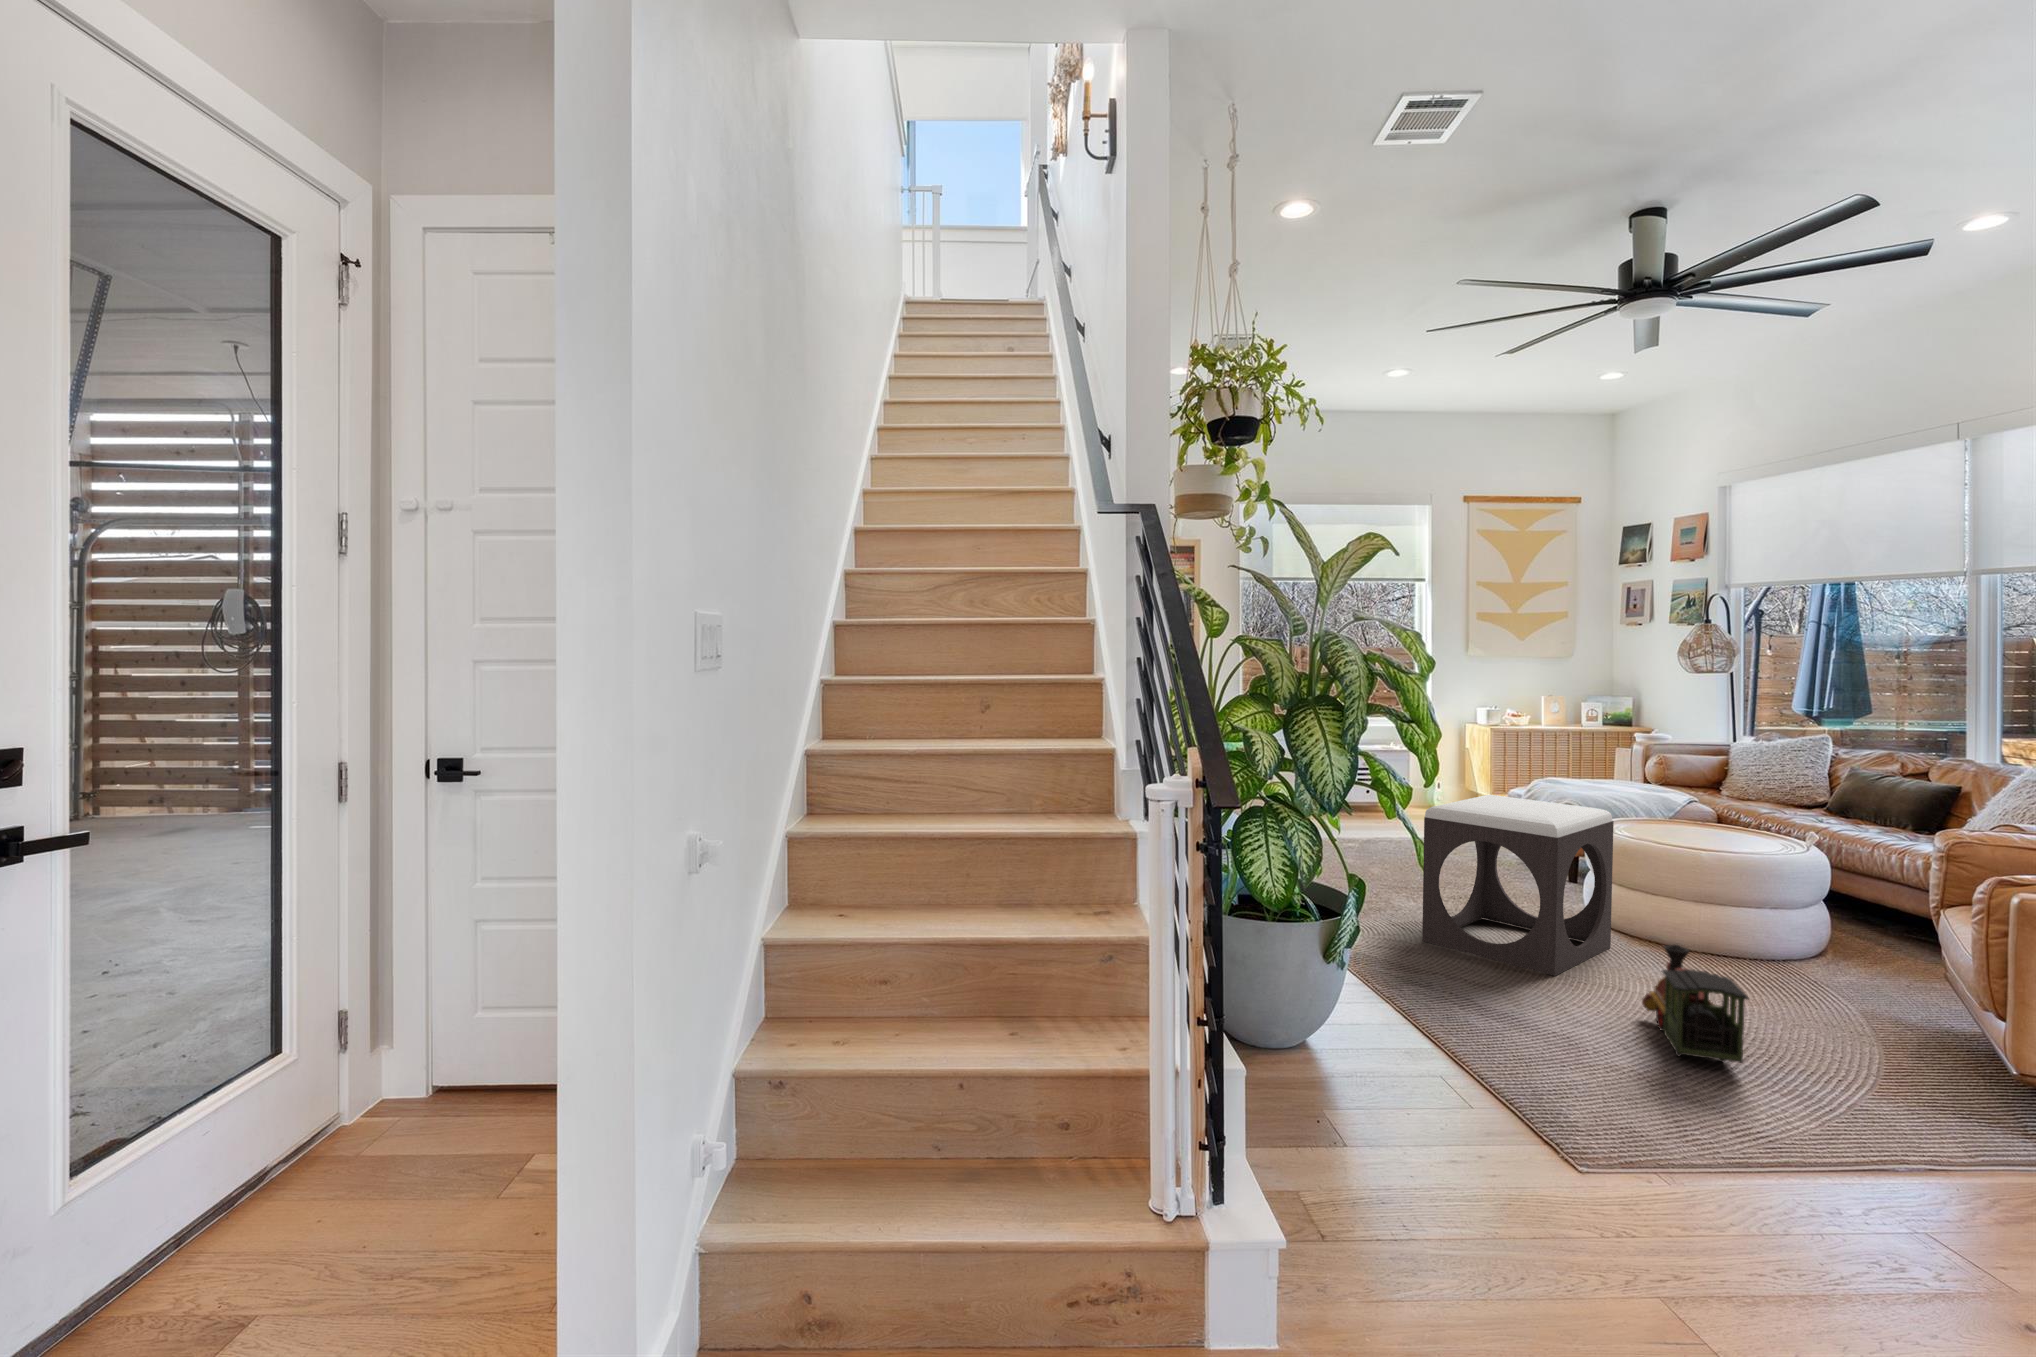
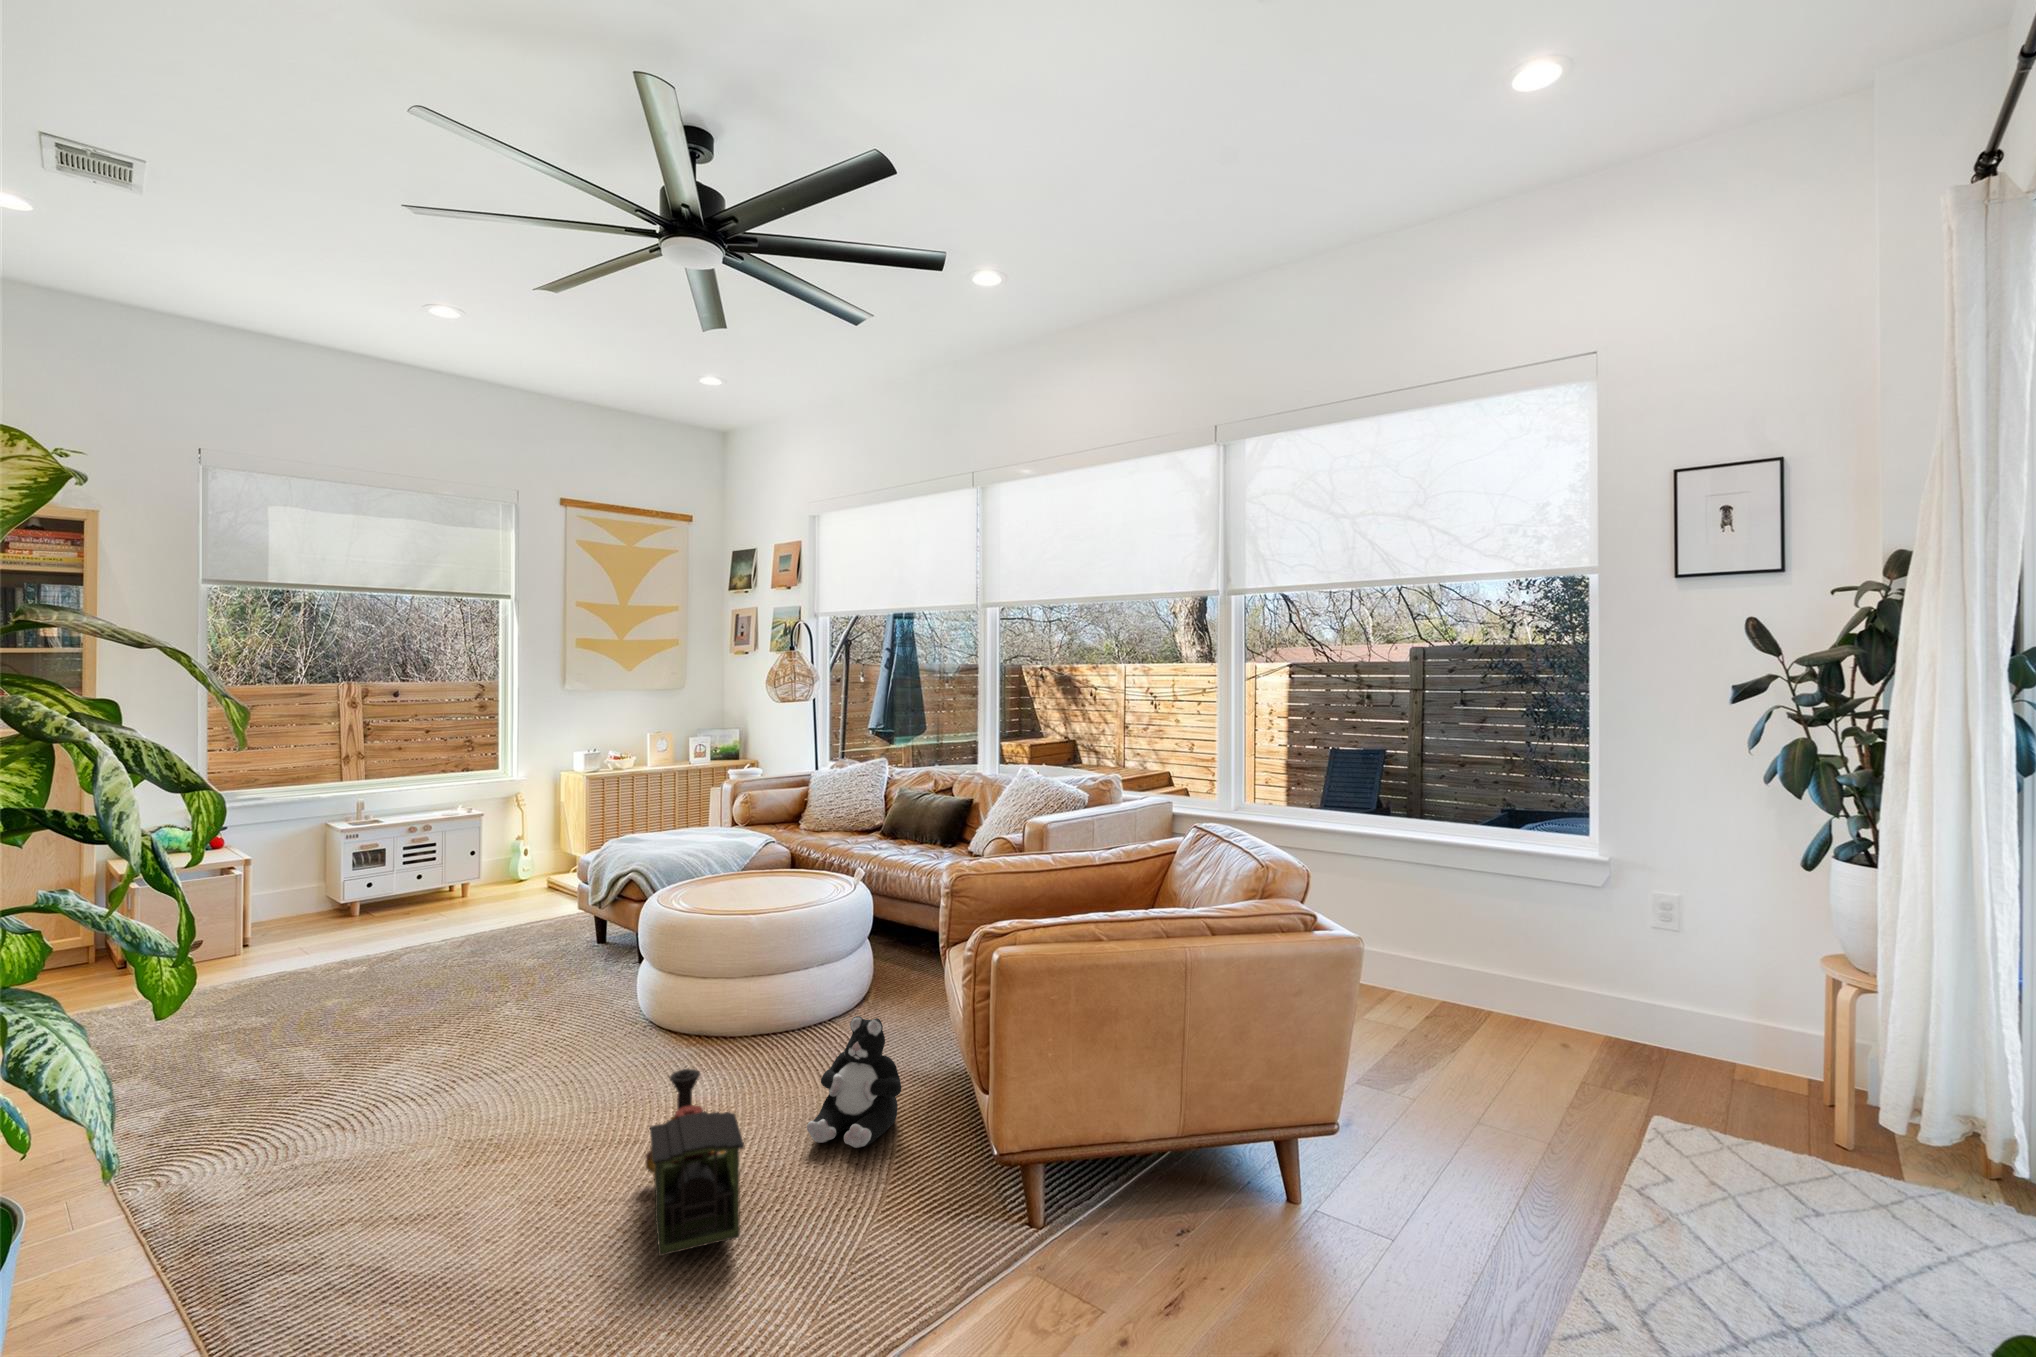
footstool: present [1422,795,1614,976] -> none [371,879,651,1138]
plush toy: none [1785,943,1886,1047] -> present [807,1016,901,1148]

